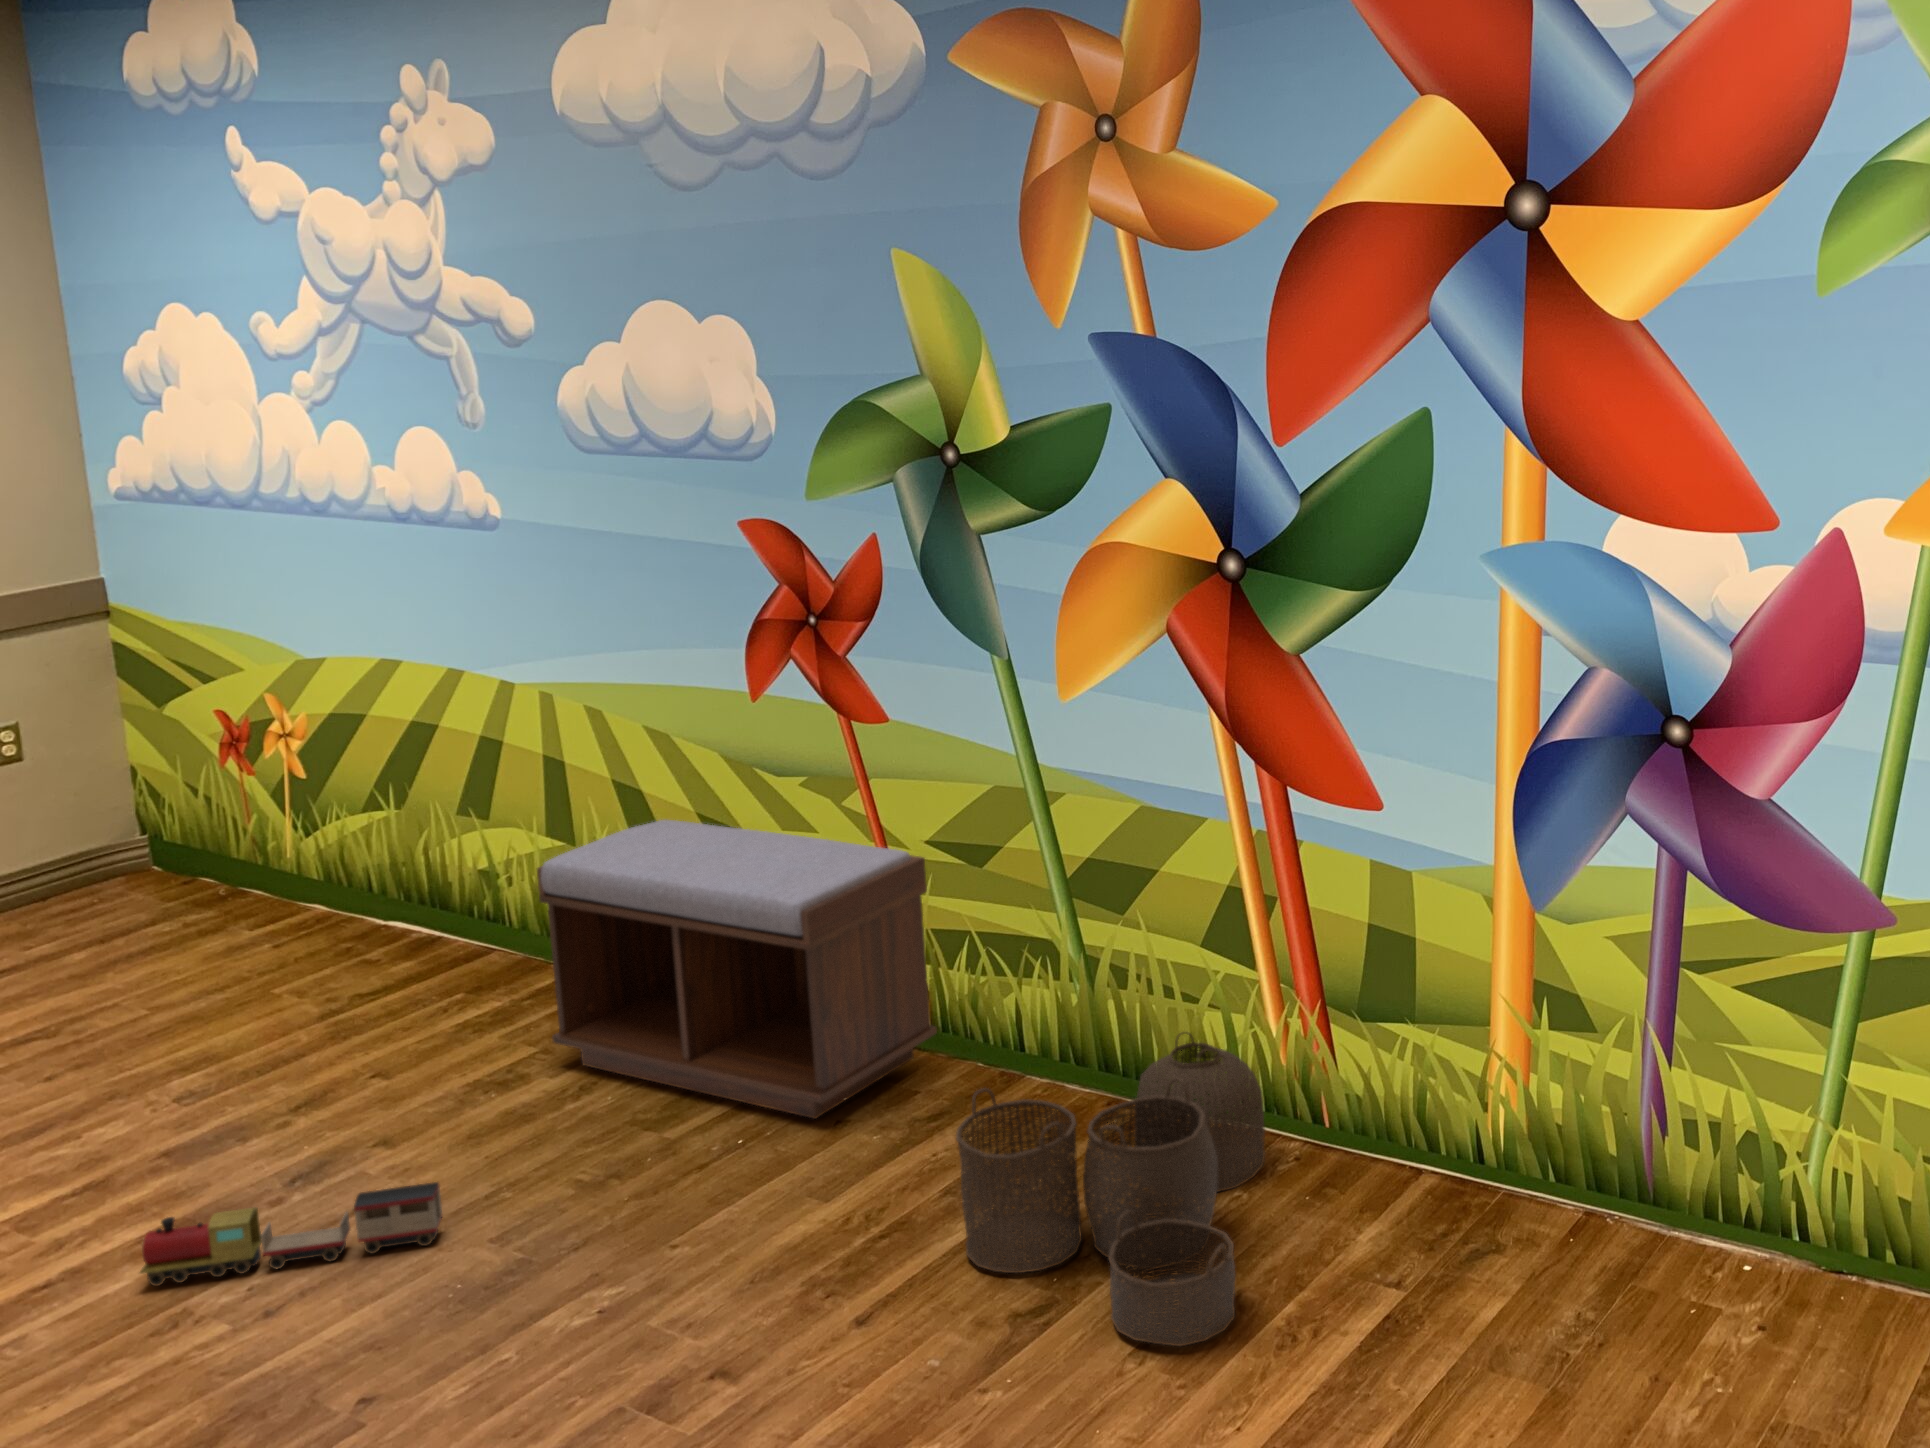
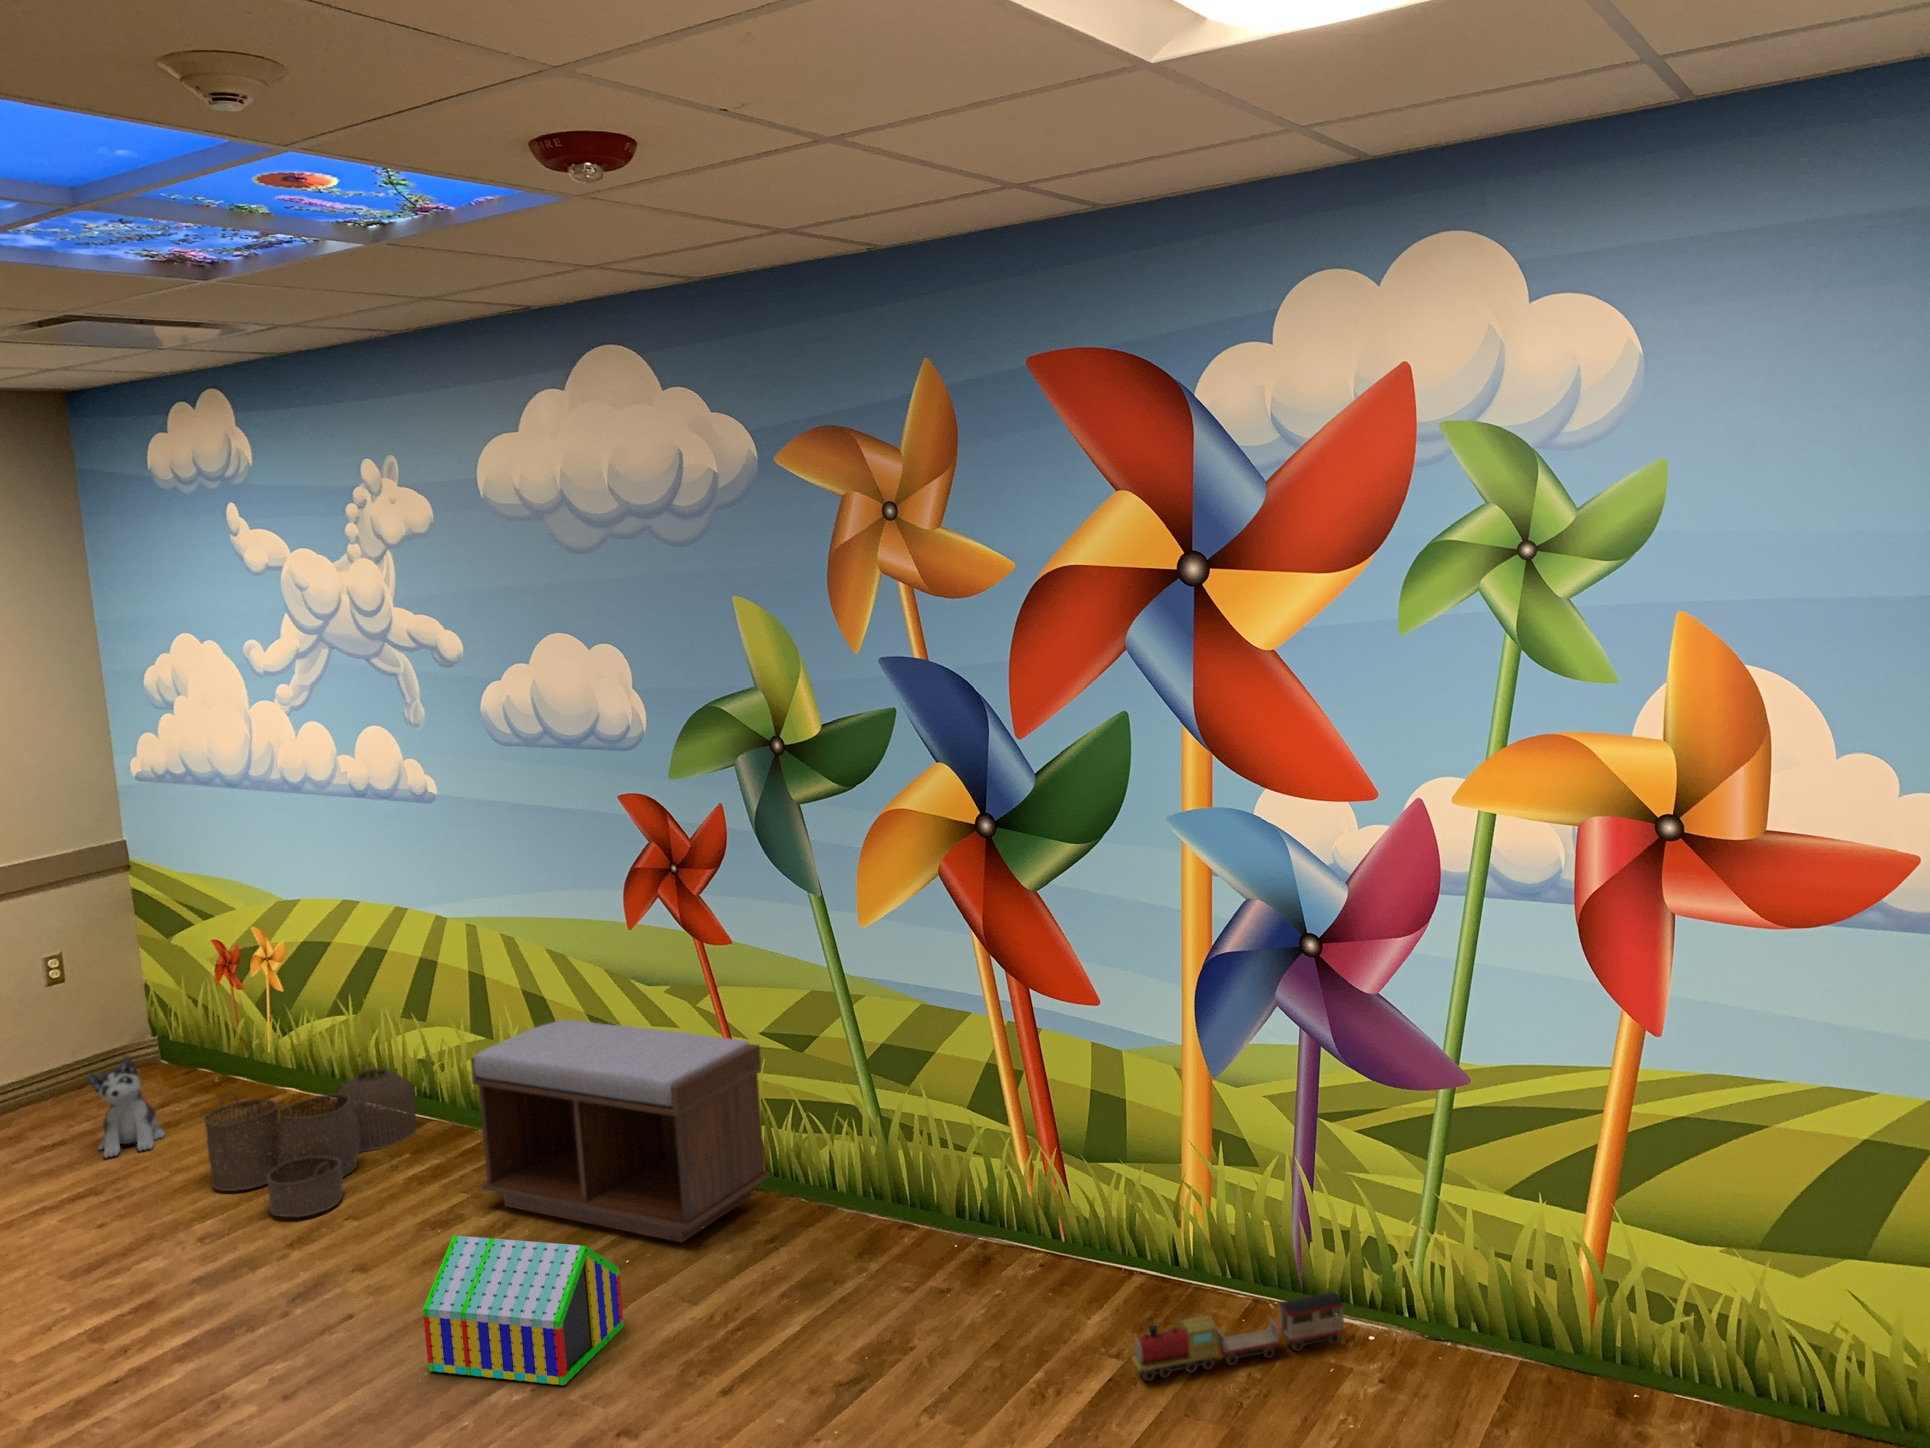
plush toy: none [40,857,145,991] -> present [88,1055,165,1157]
woven basket: present [956,1032,1265,1346] -> present [203,1065,418,1217]
toy house: none [454,1104,730,1309] -> present [423,1236,624,1385]
toy train: present [140,1182,442,1286] -> present [1132,1292,1344,1381]

